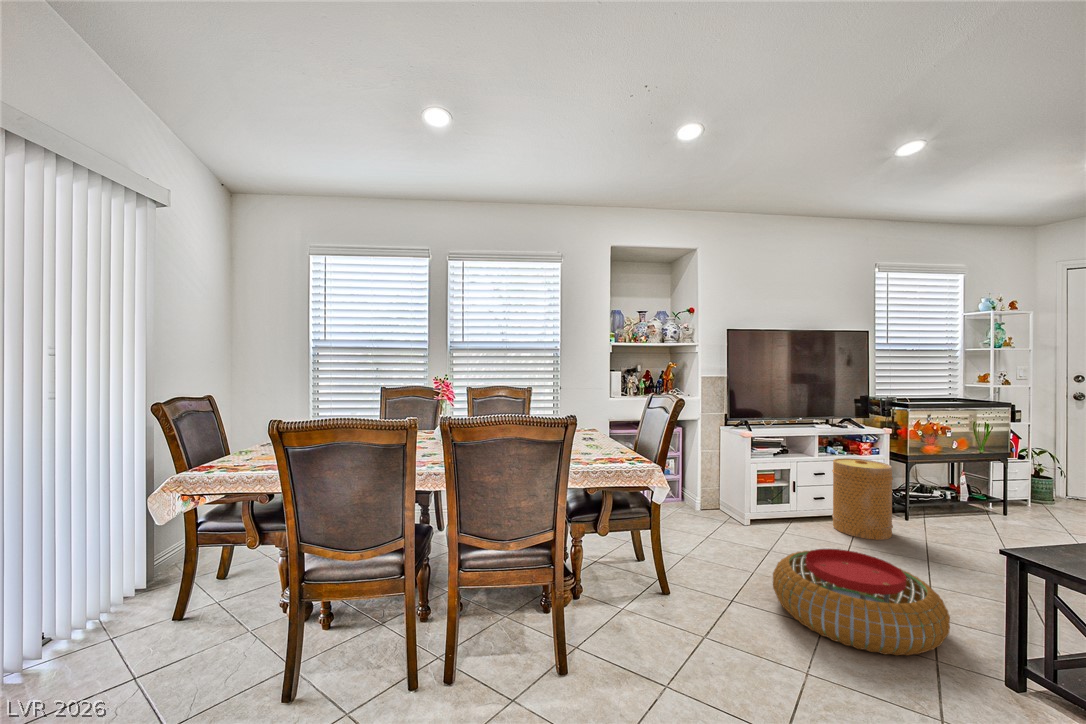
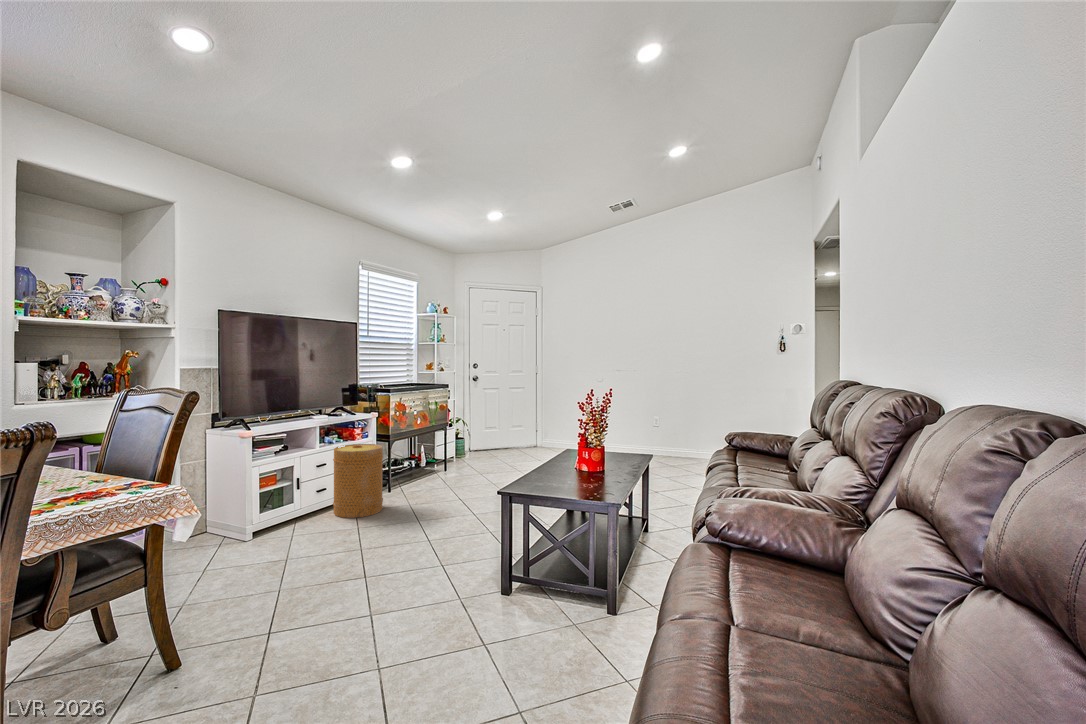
pouf: present [773,549,950,656] -> none [303,527,446,616]

